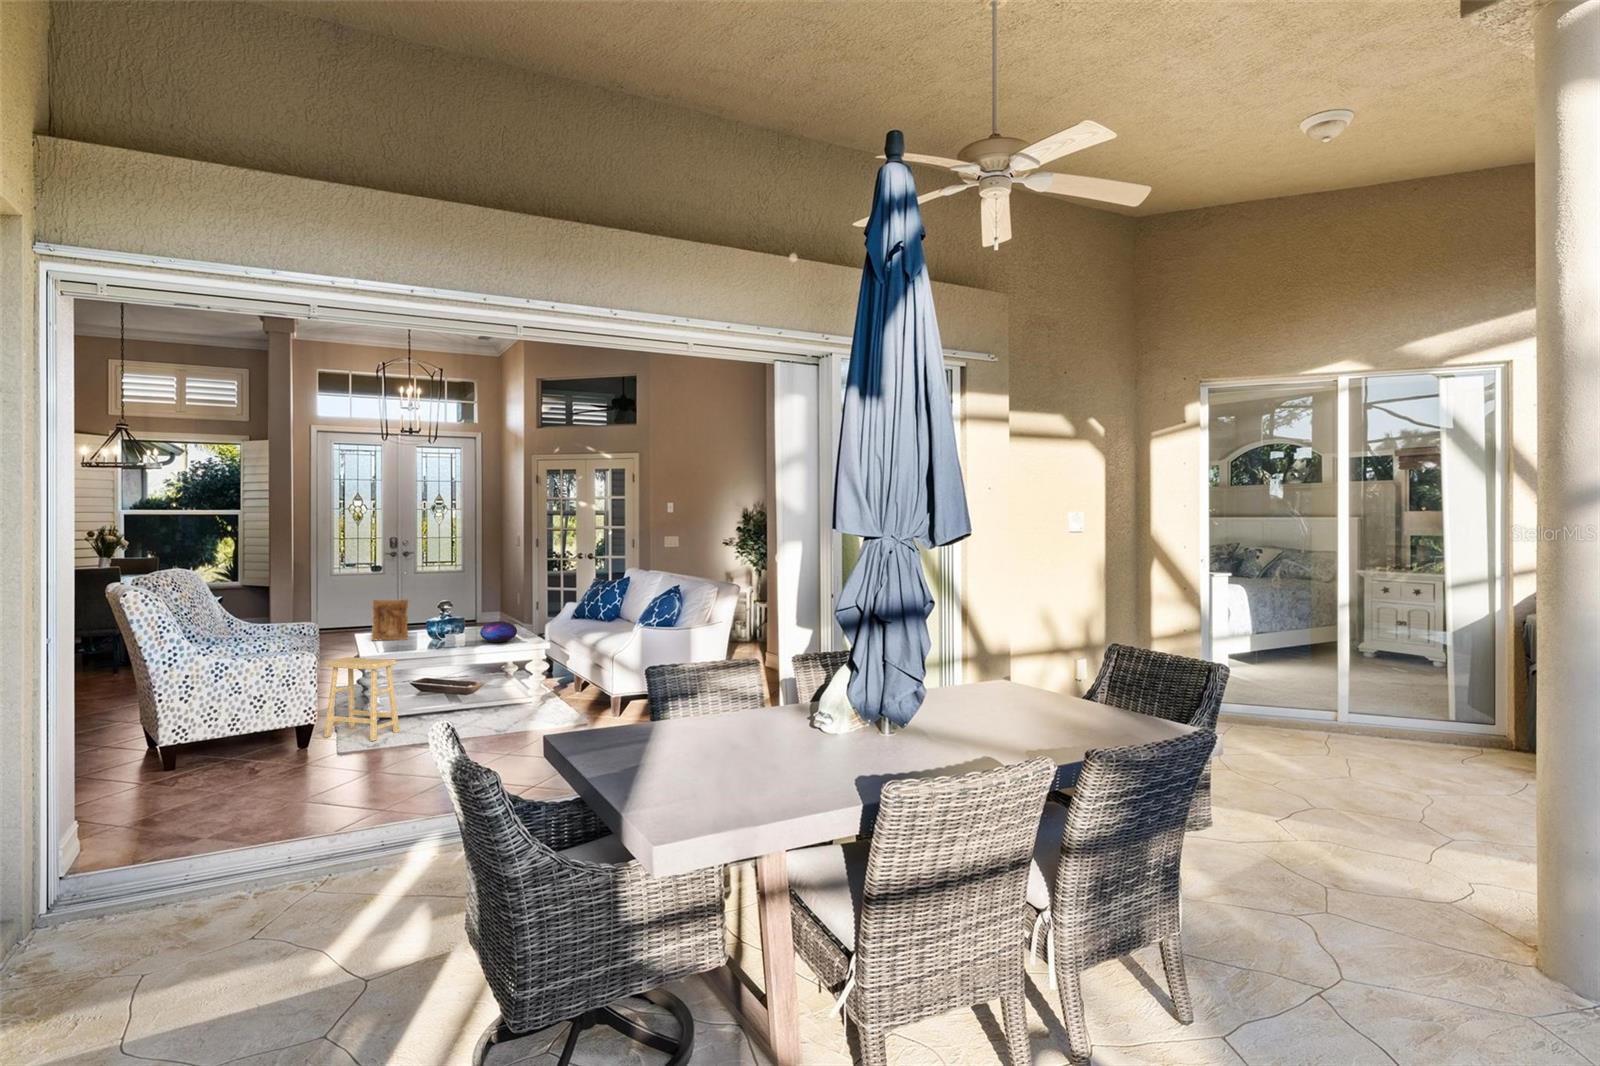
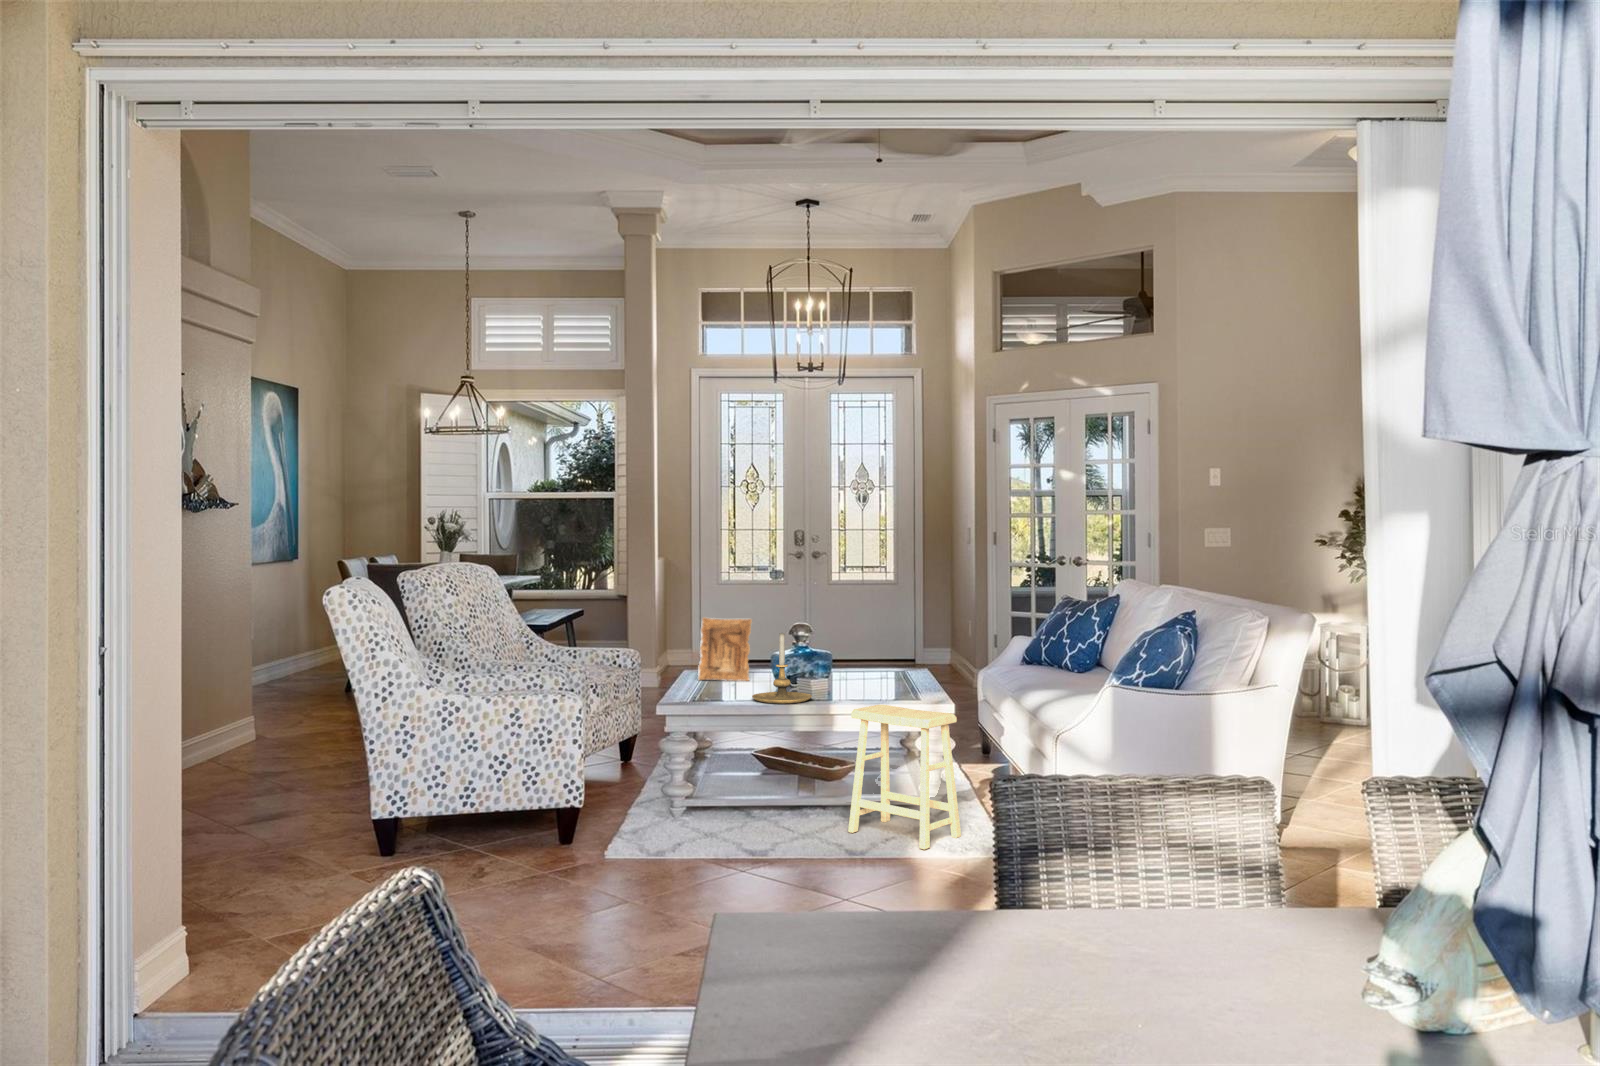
candle holder: none [421,608,461,651] -> present [752,633,812,704]
decorative orb: present [480,622,517,642] -> none [847,660,905,694]
footstool: present [324,657,400,741] -> present [848,705,961,850]

